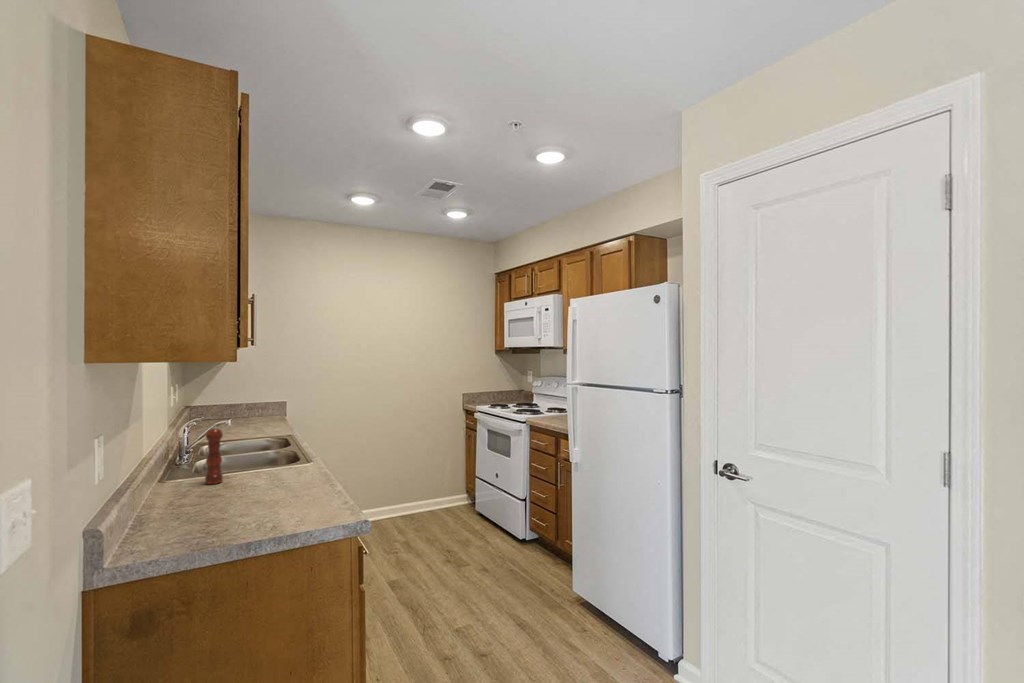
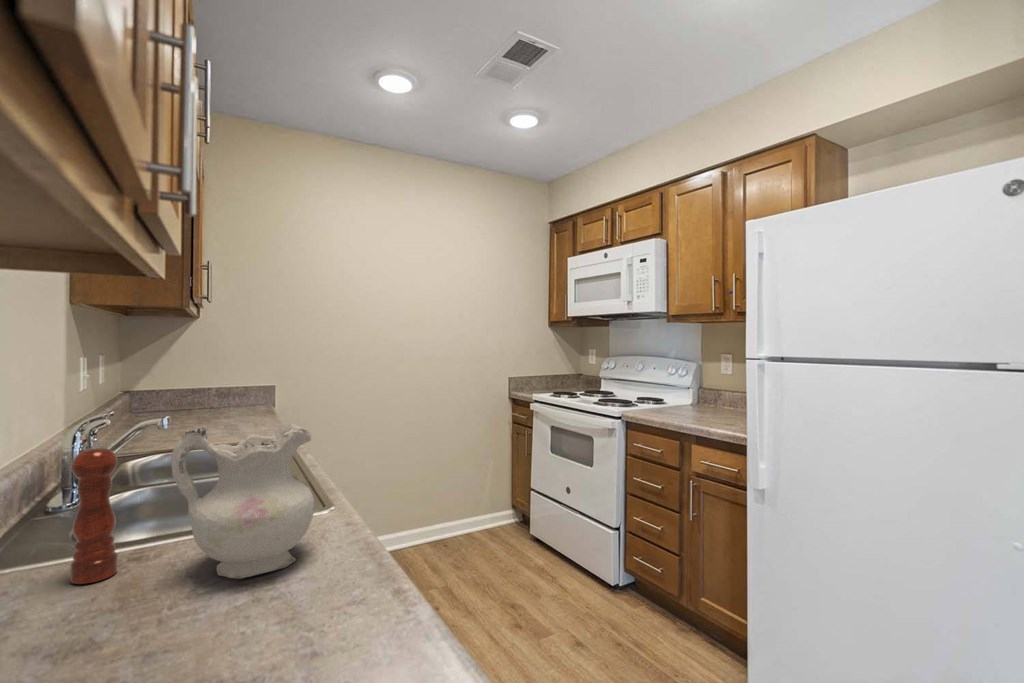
ceramic pitcher: none [247,419,306,482] -> present [172,424,314,579]

